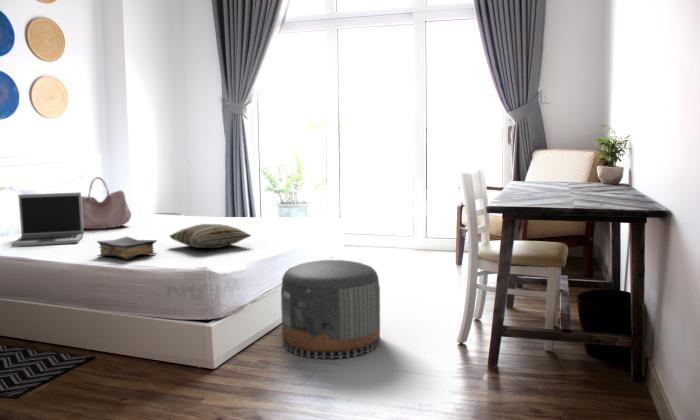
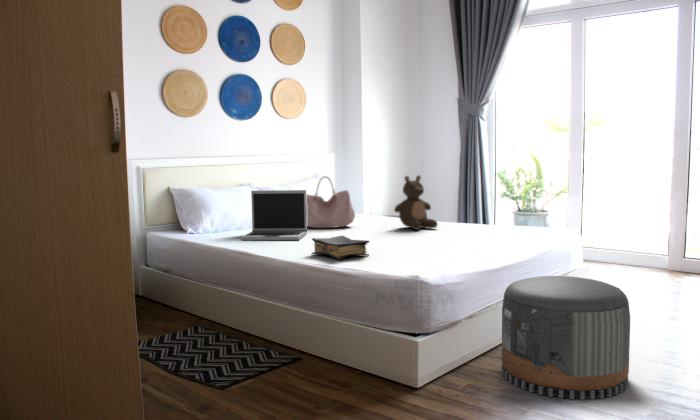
stuffed bear: none [171,175,213,226] -> present [394,176,437,230]
pillow: present [170,224,251,248] -> none [385,226,473,253]

